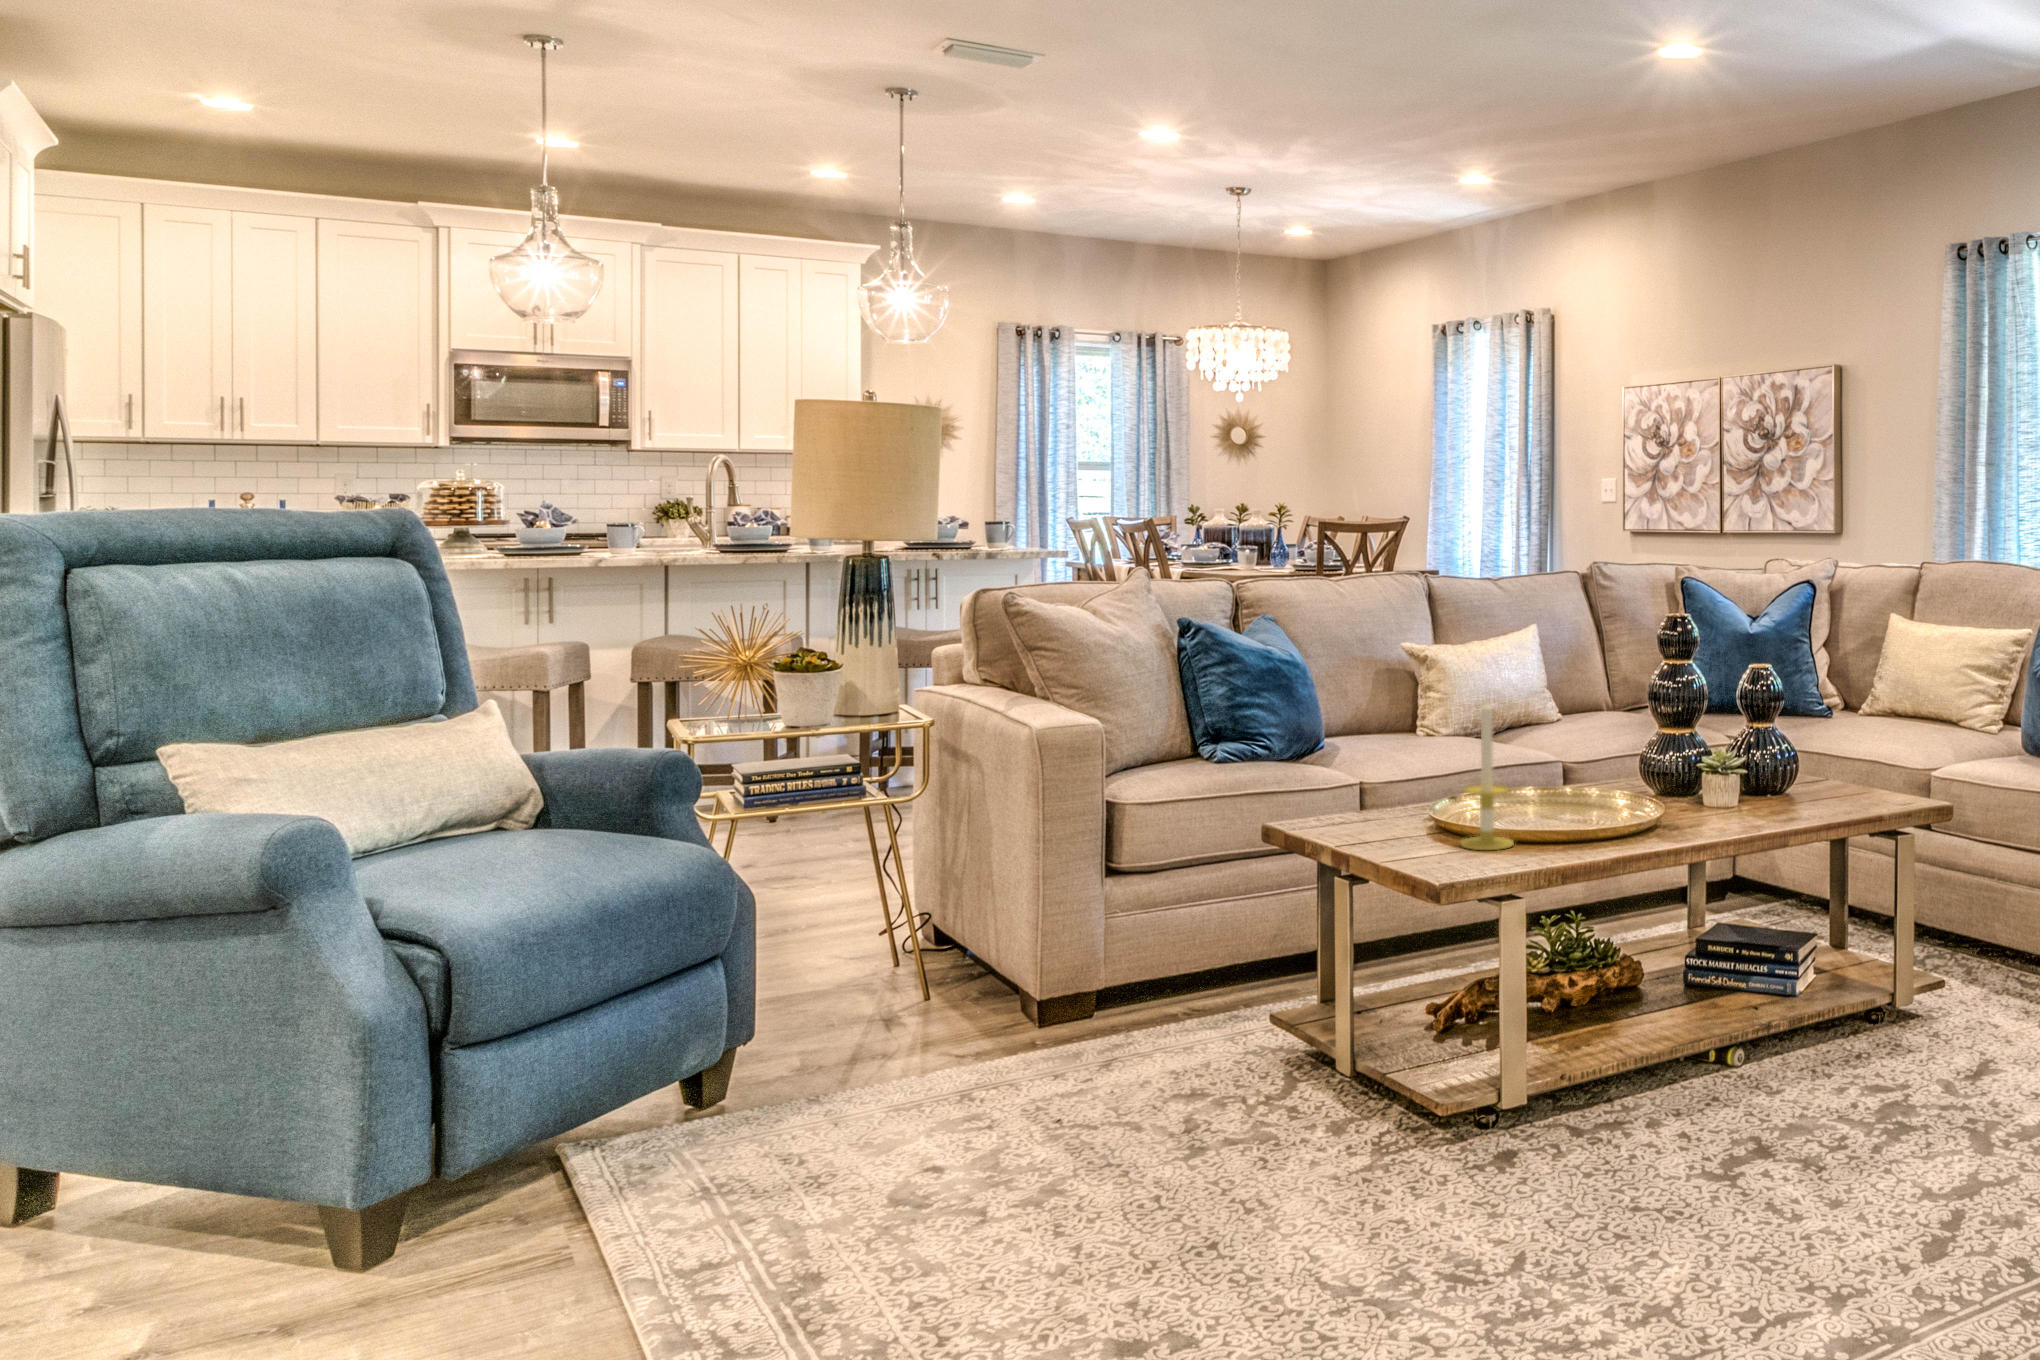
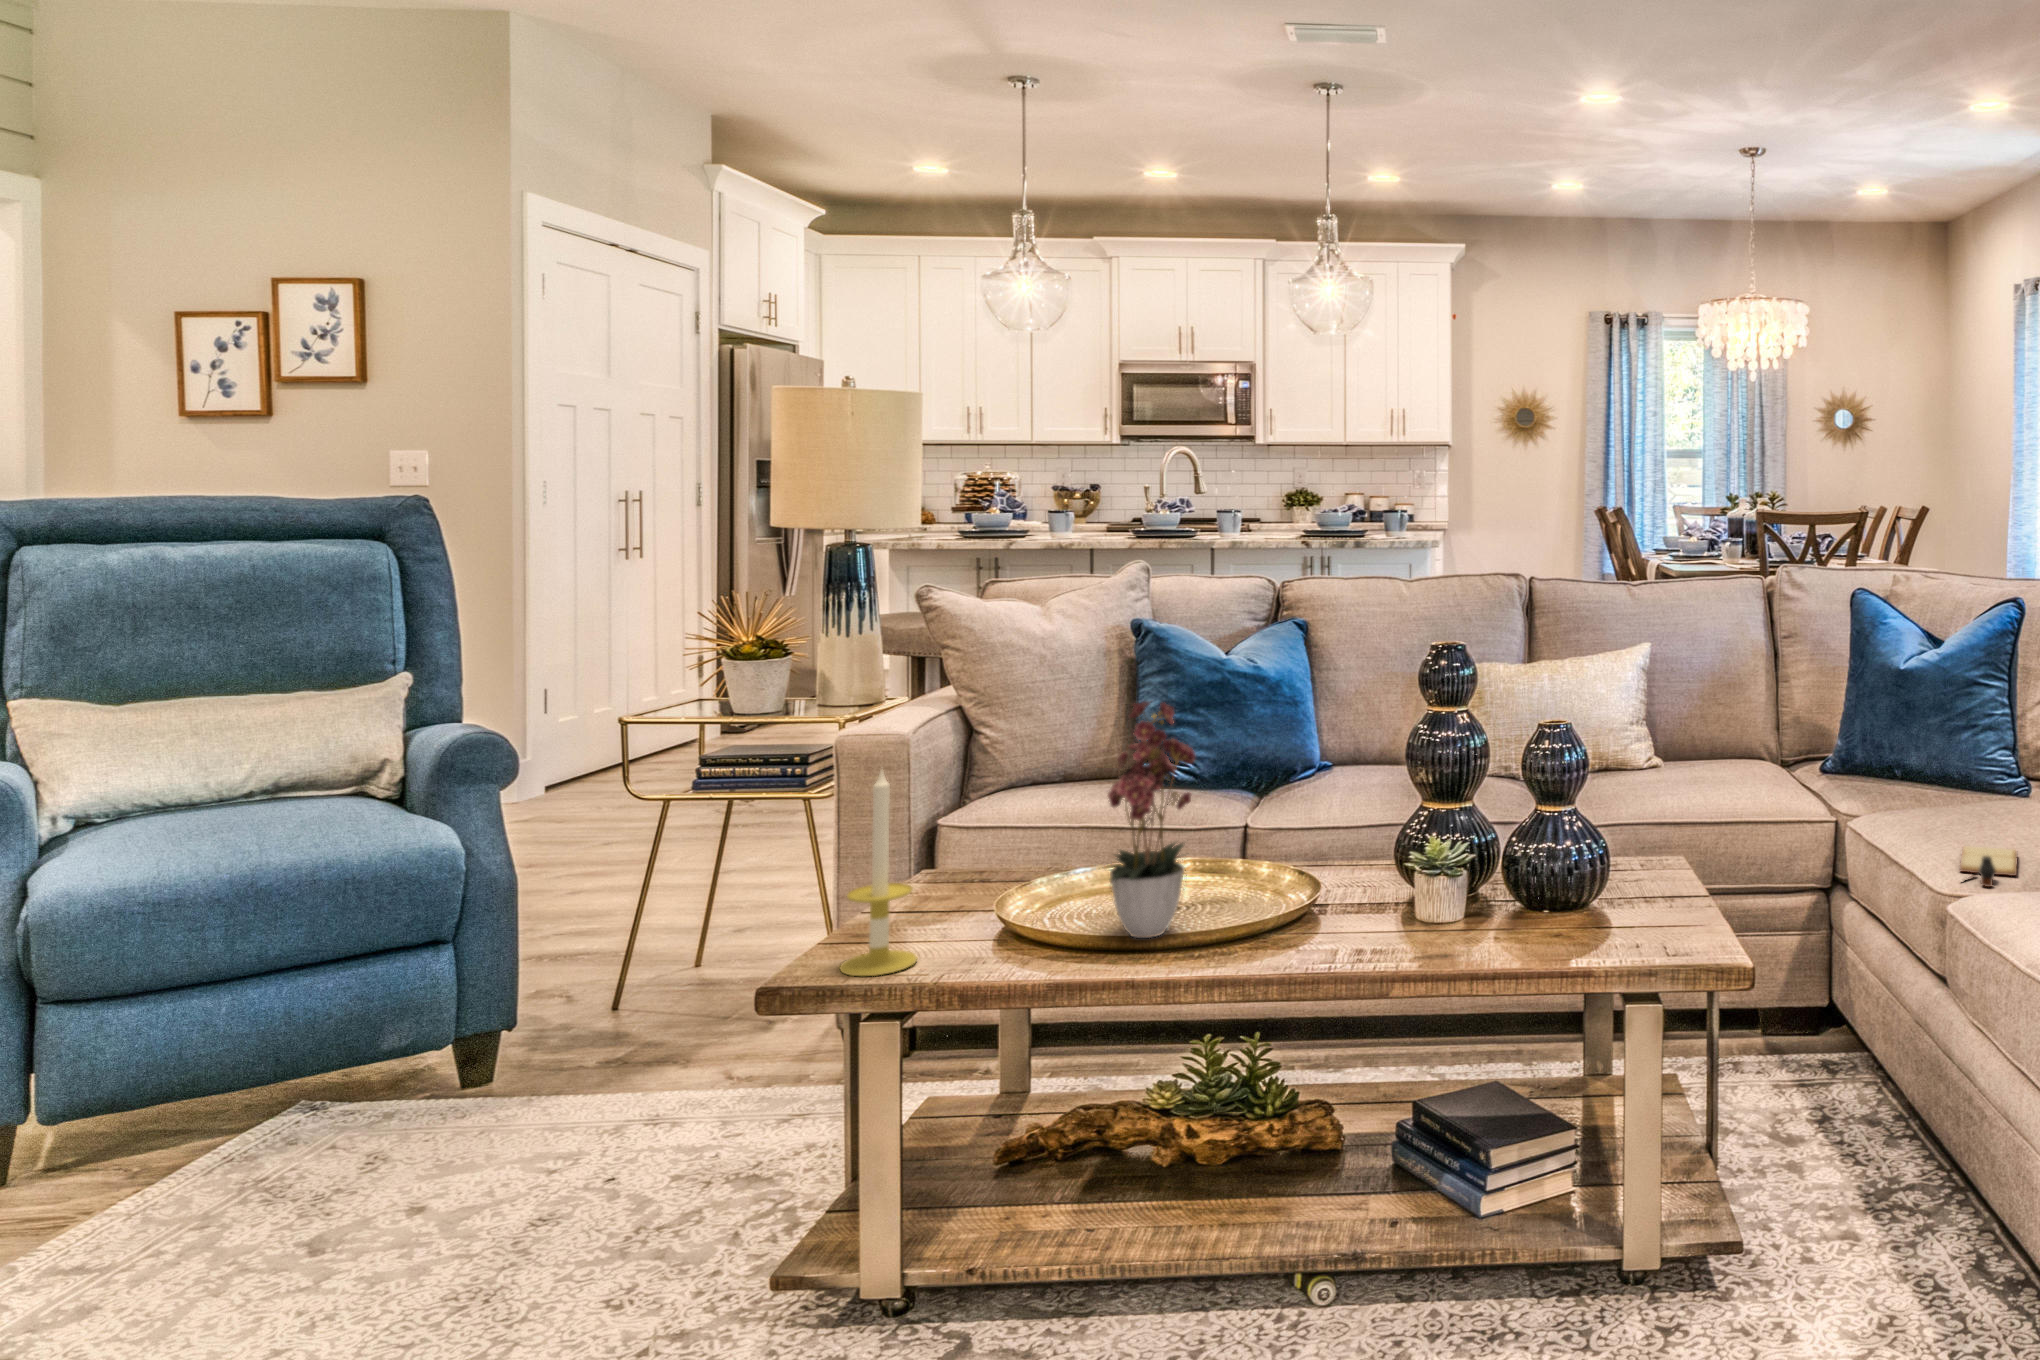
flower arrangement: none [1533,636,1630,816] -> present [1107,702,1195,938]
book: none [1856,729,1920,747] -> present [1960,846,2017,887]

